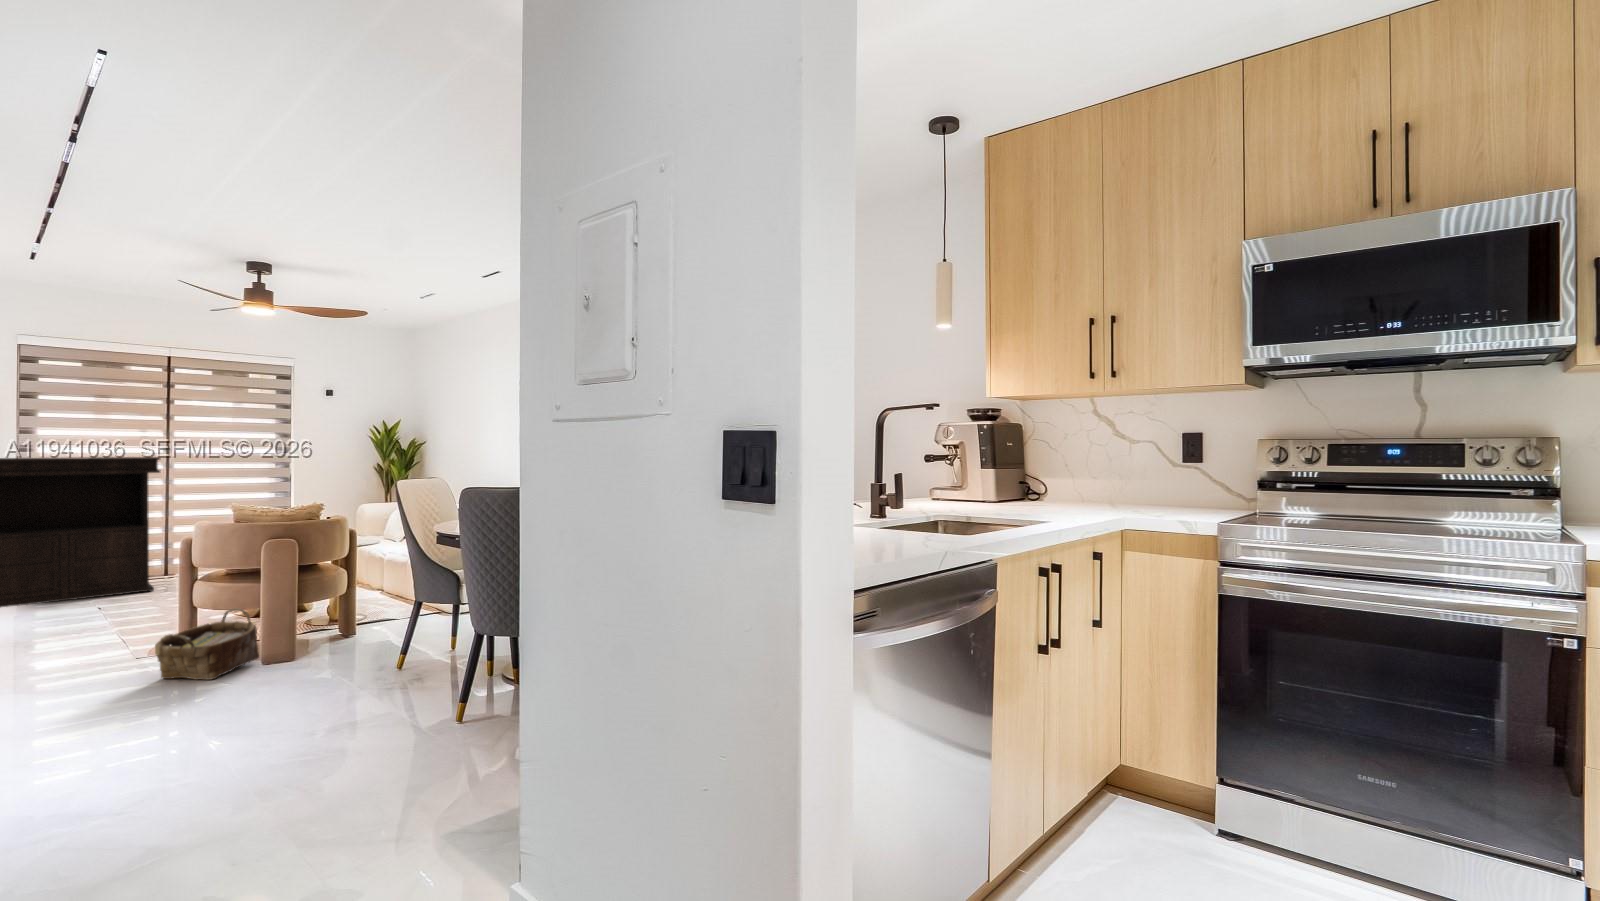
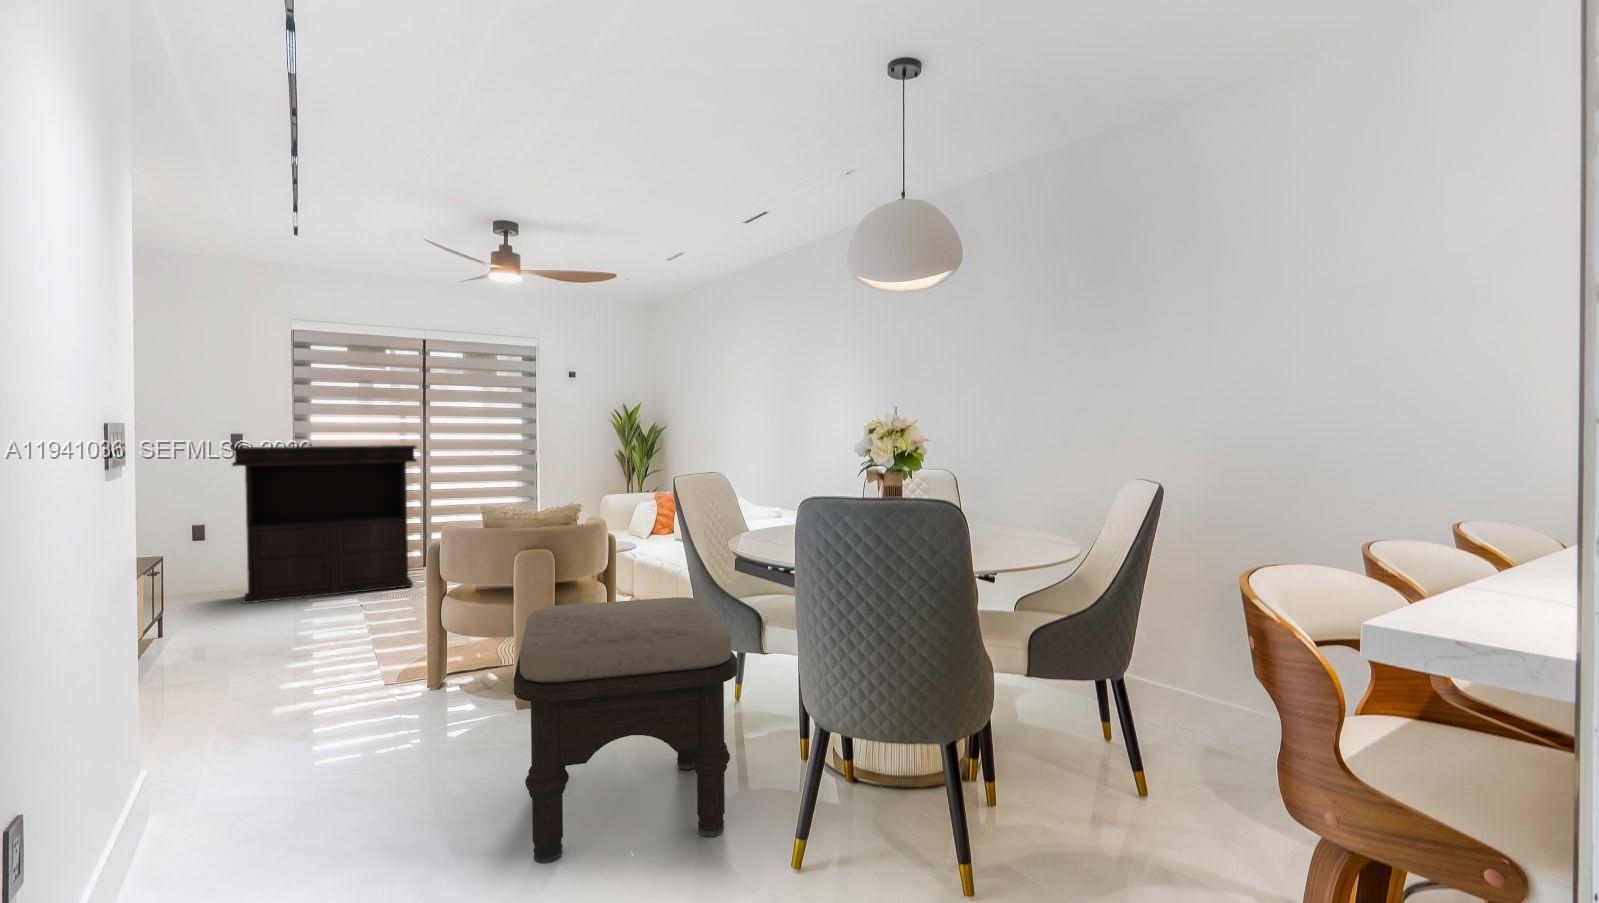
ottoman: none [256,562,430,734] -> present [513,597,737,864]
woven basket: present [155,608,259,680] -> none [401,637,513,734]

